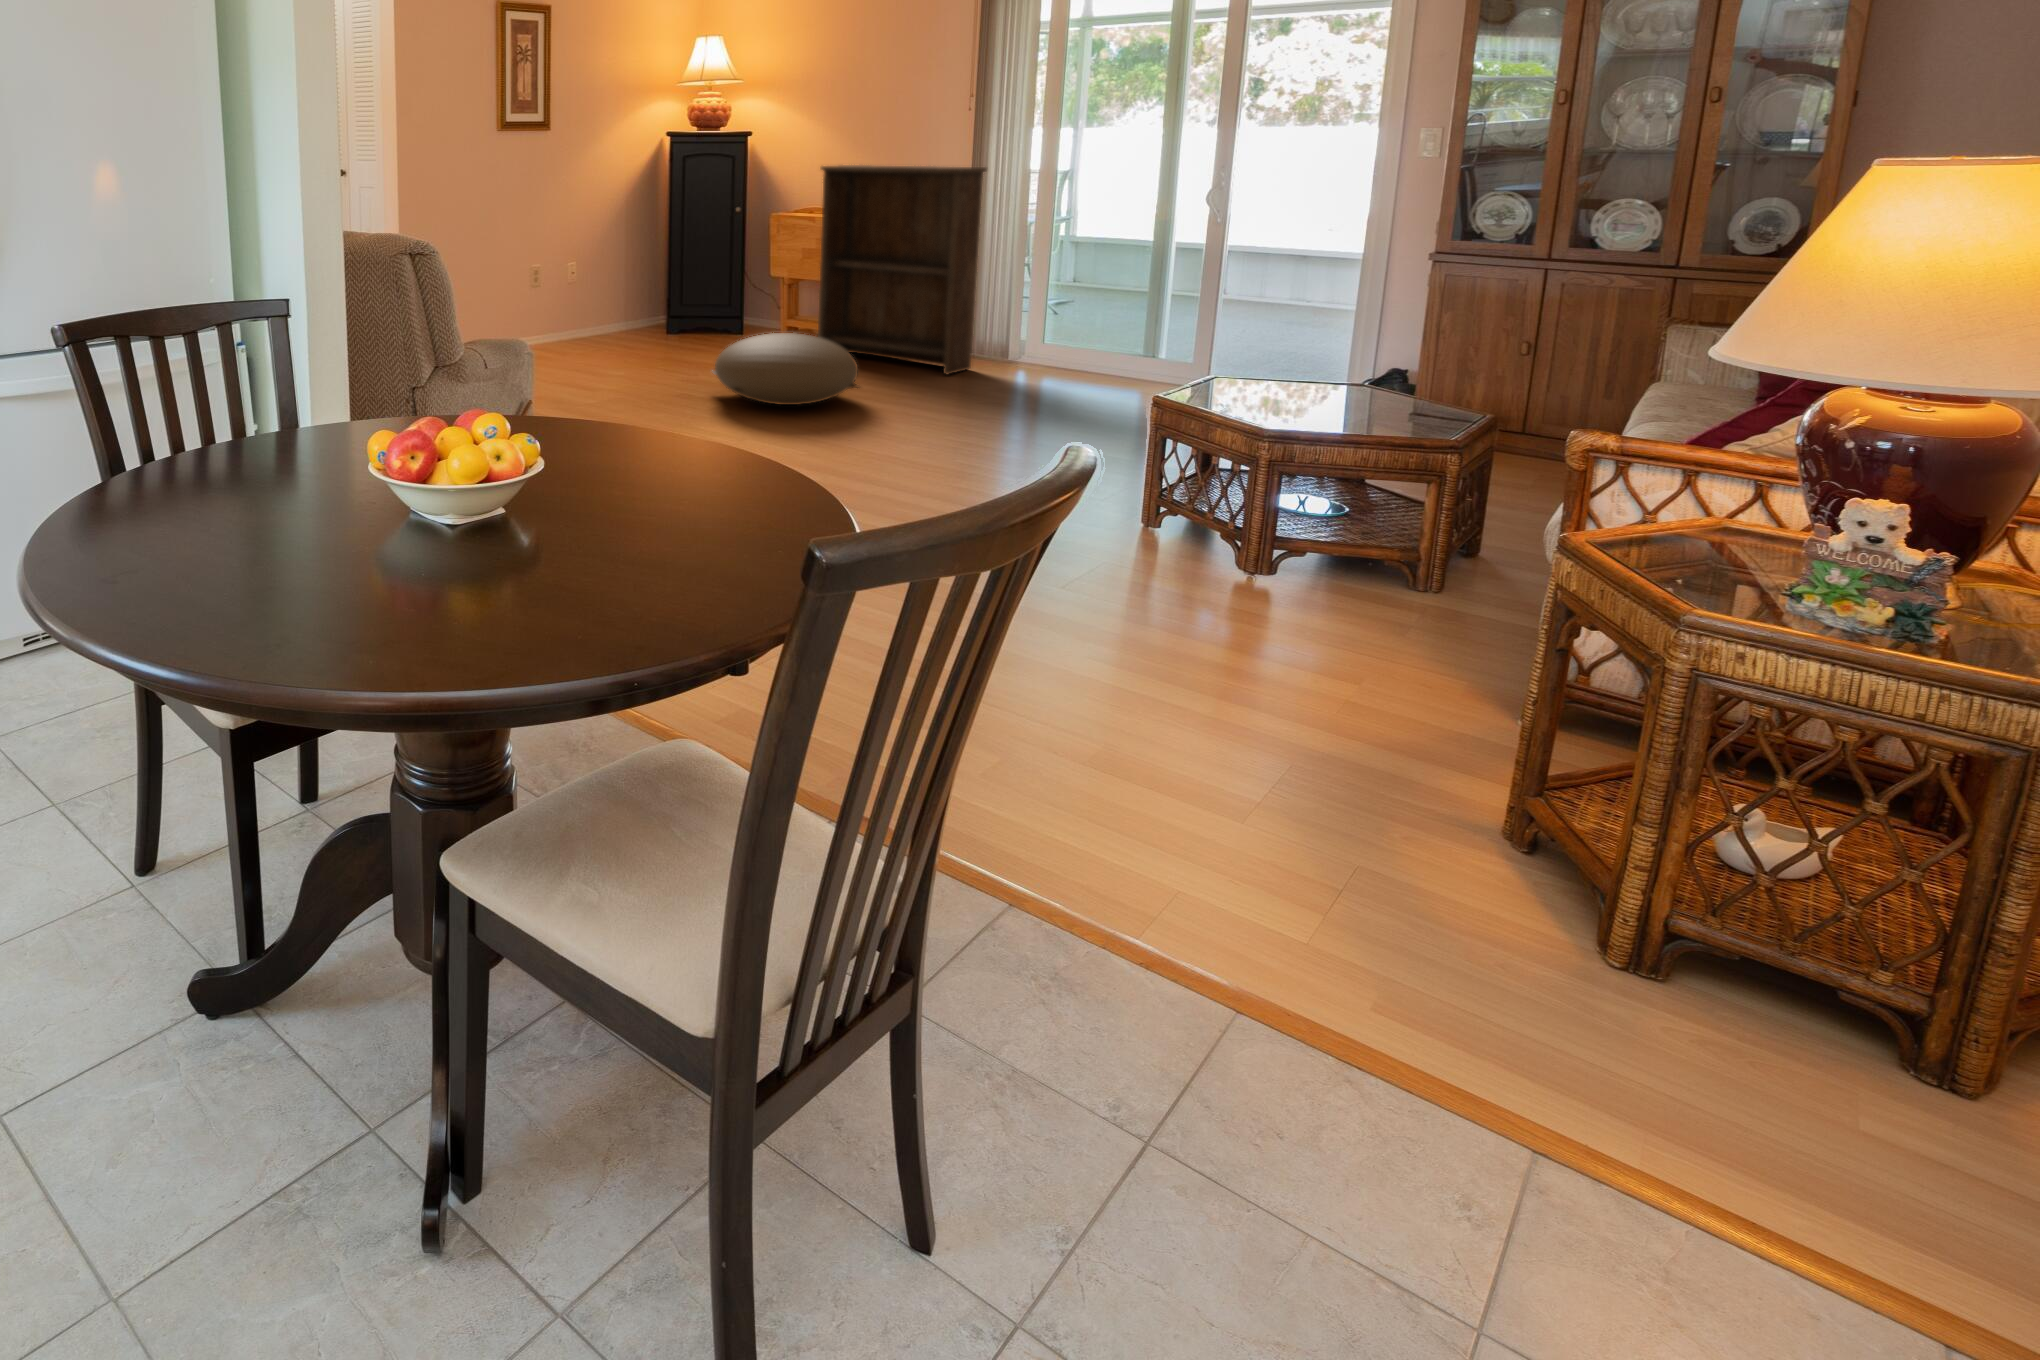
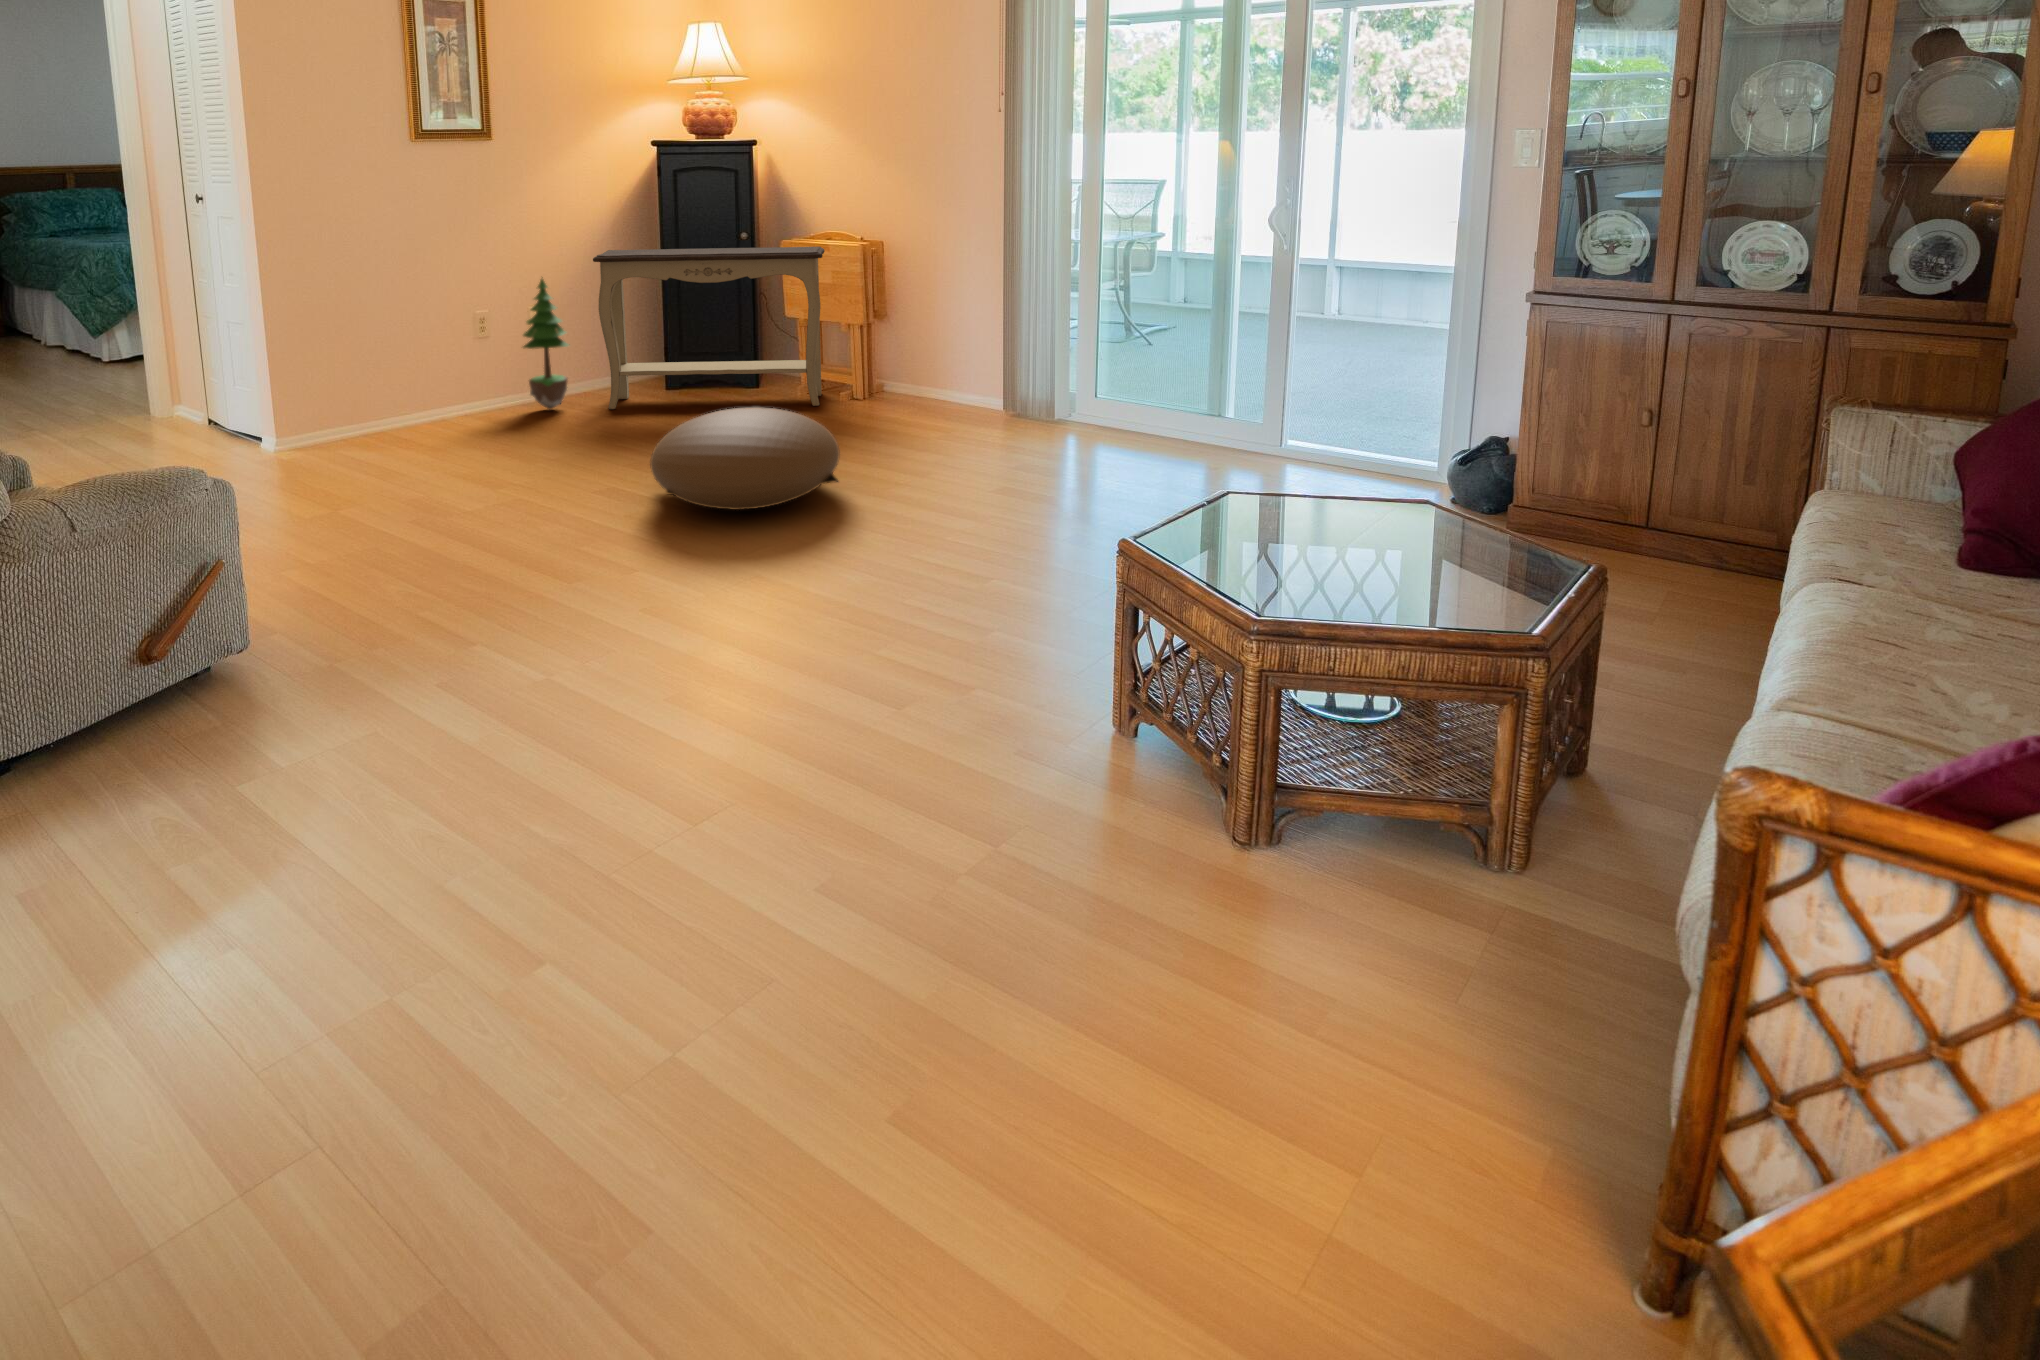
bookshelf: present [818,165,987,374] -> none [821,181,1016,446]
console table: none [626,218,810,346] -> present [593,247,825,409]
potted tree: none [566,237,604,343] -> present [523,277,568,409]

